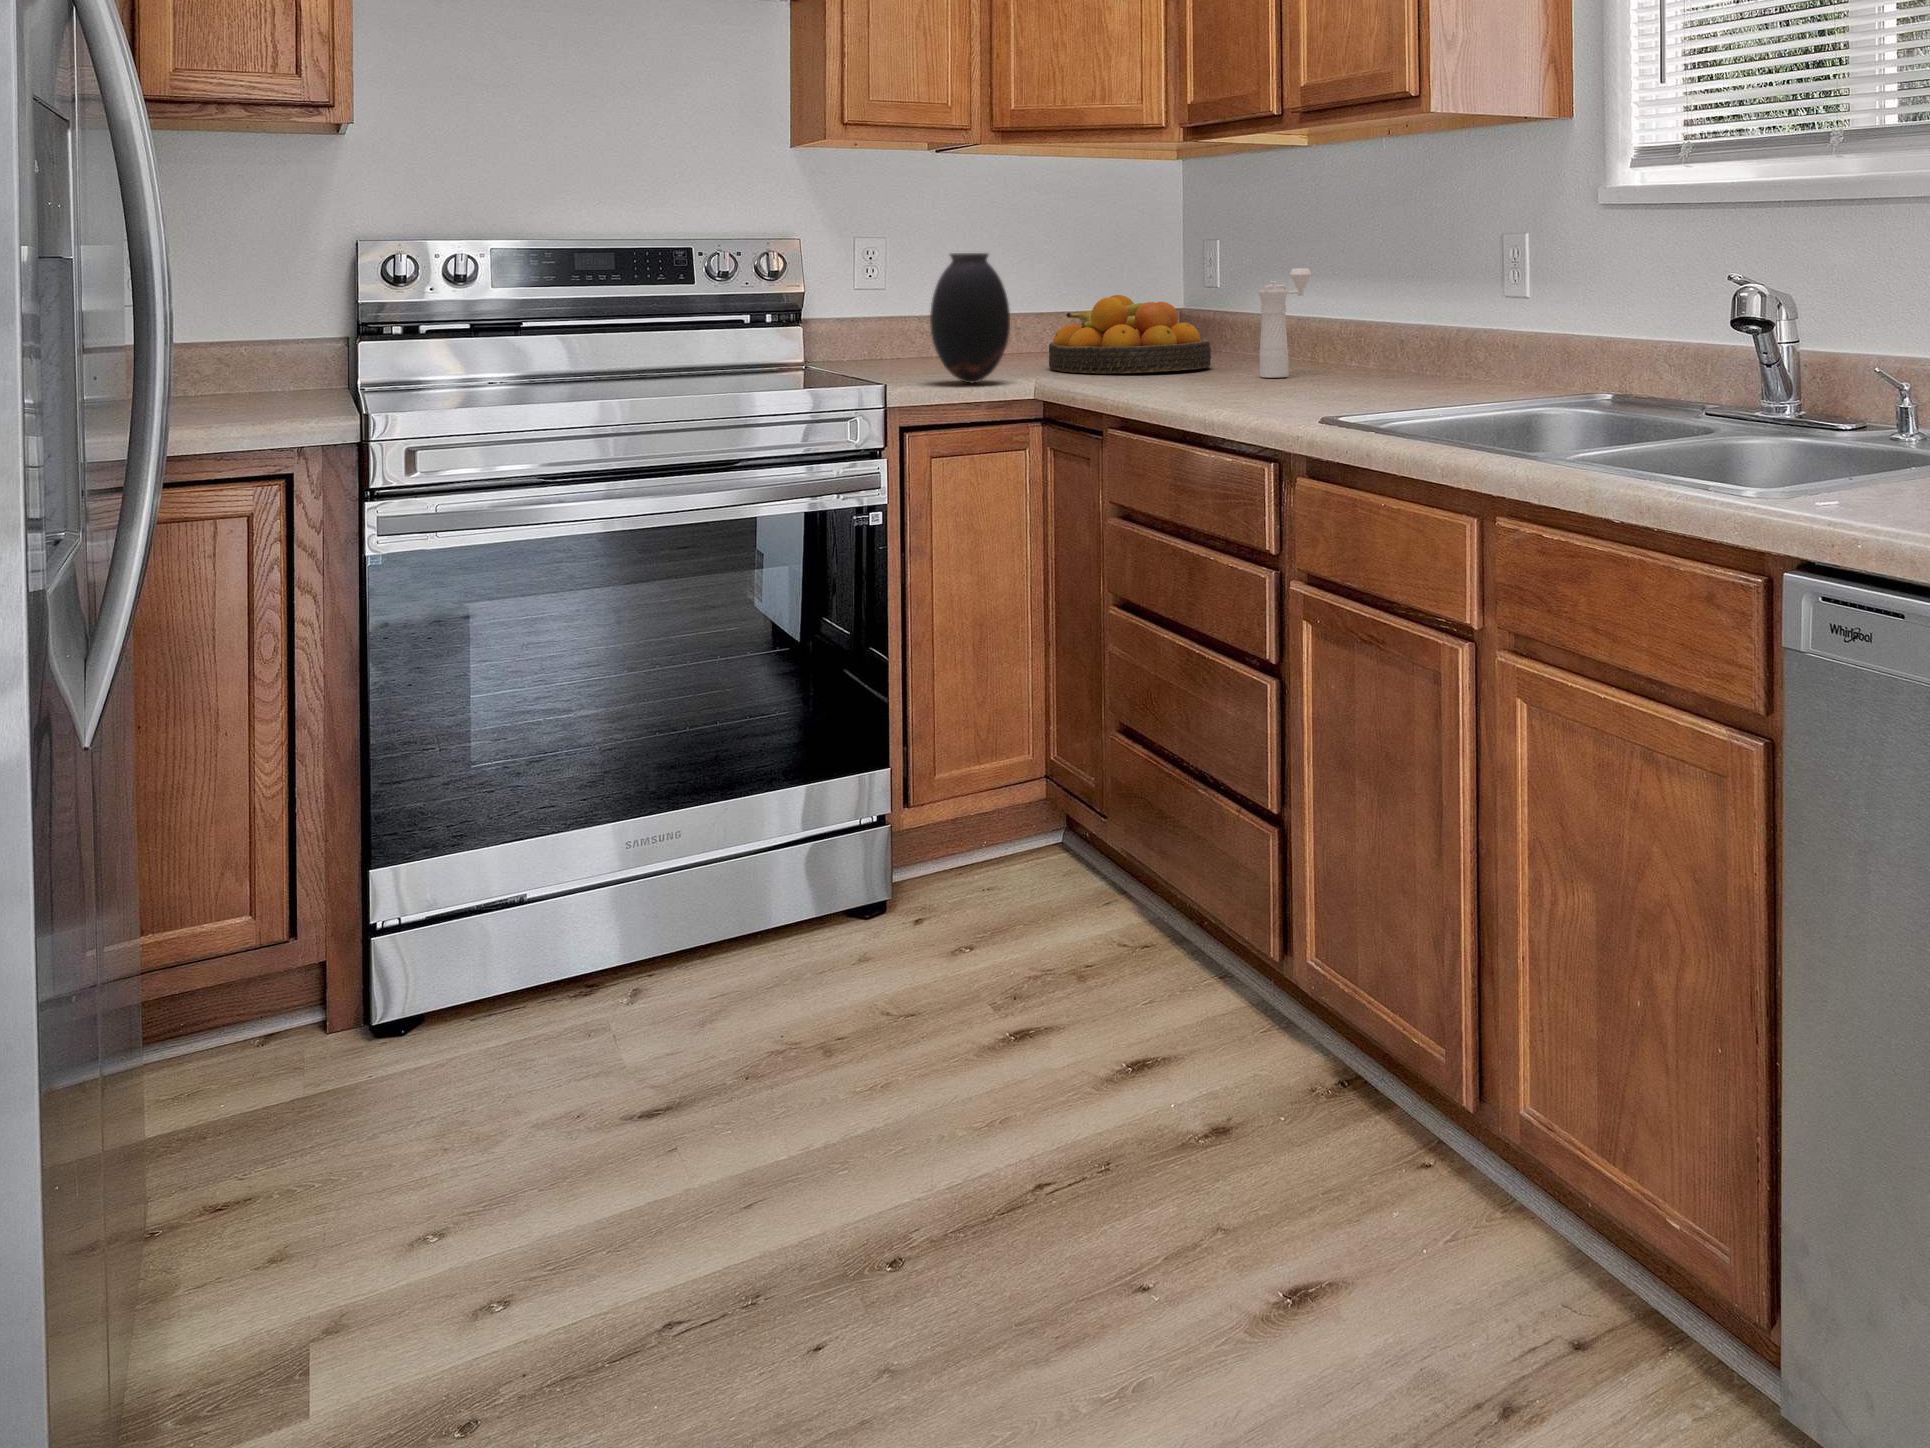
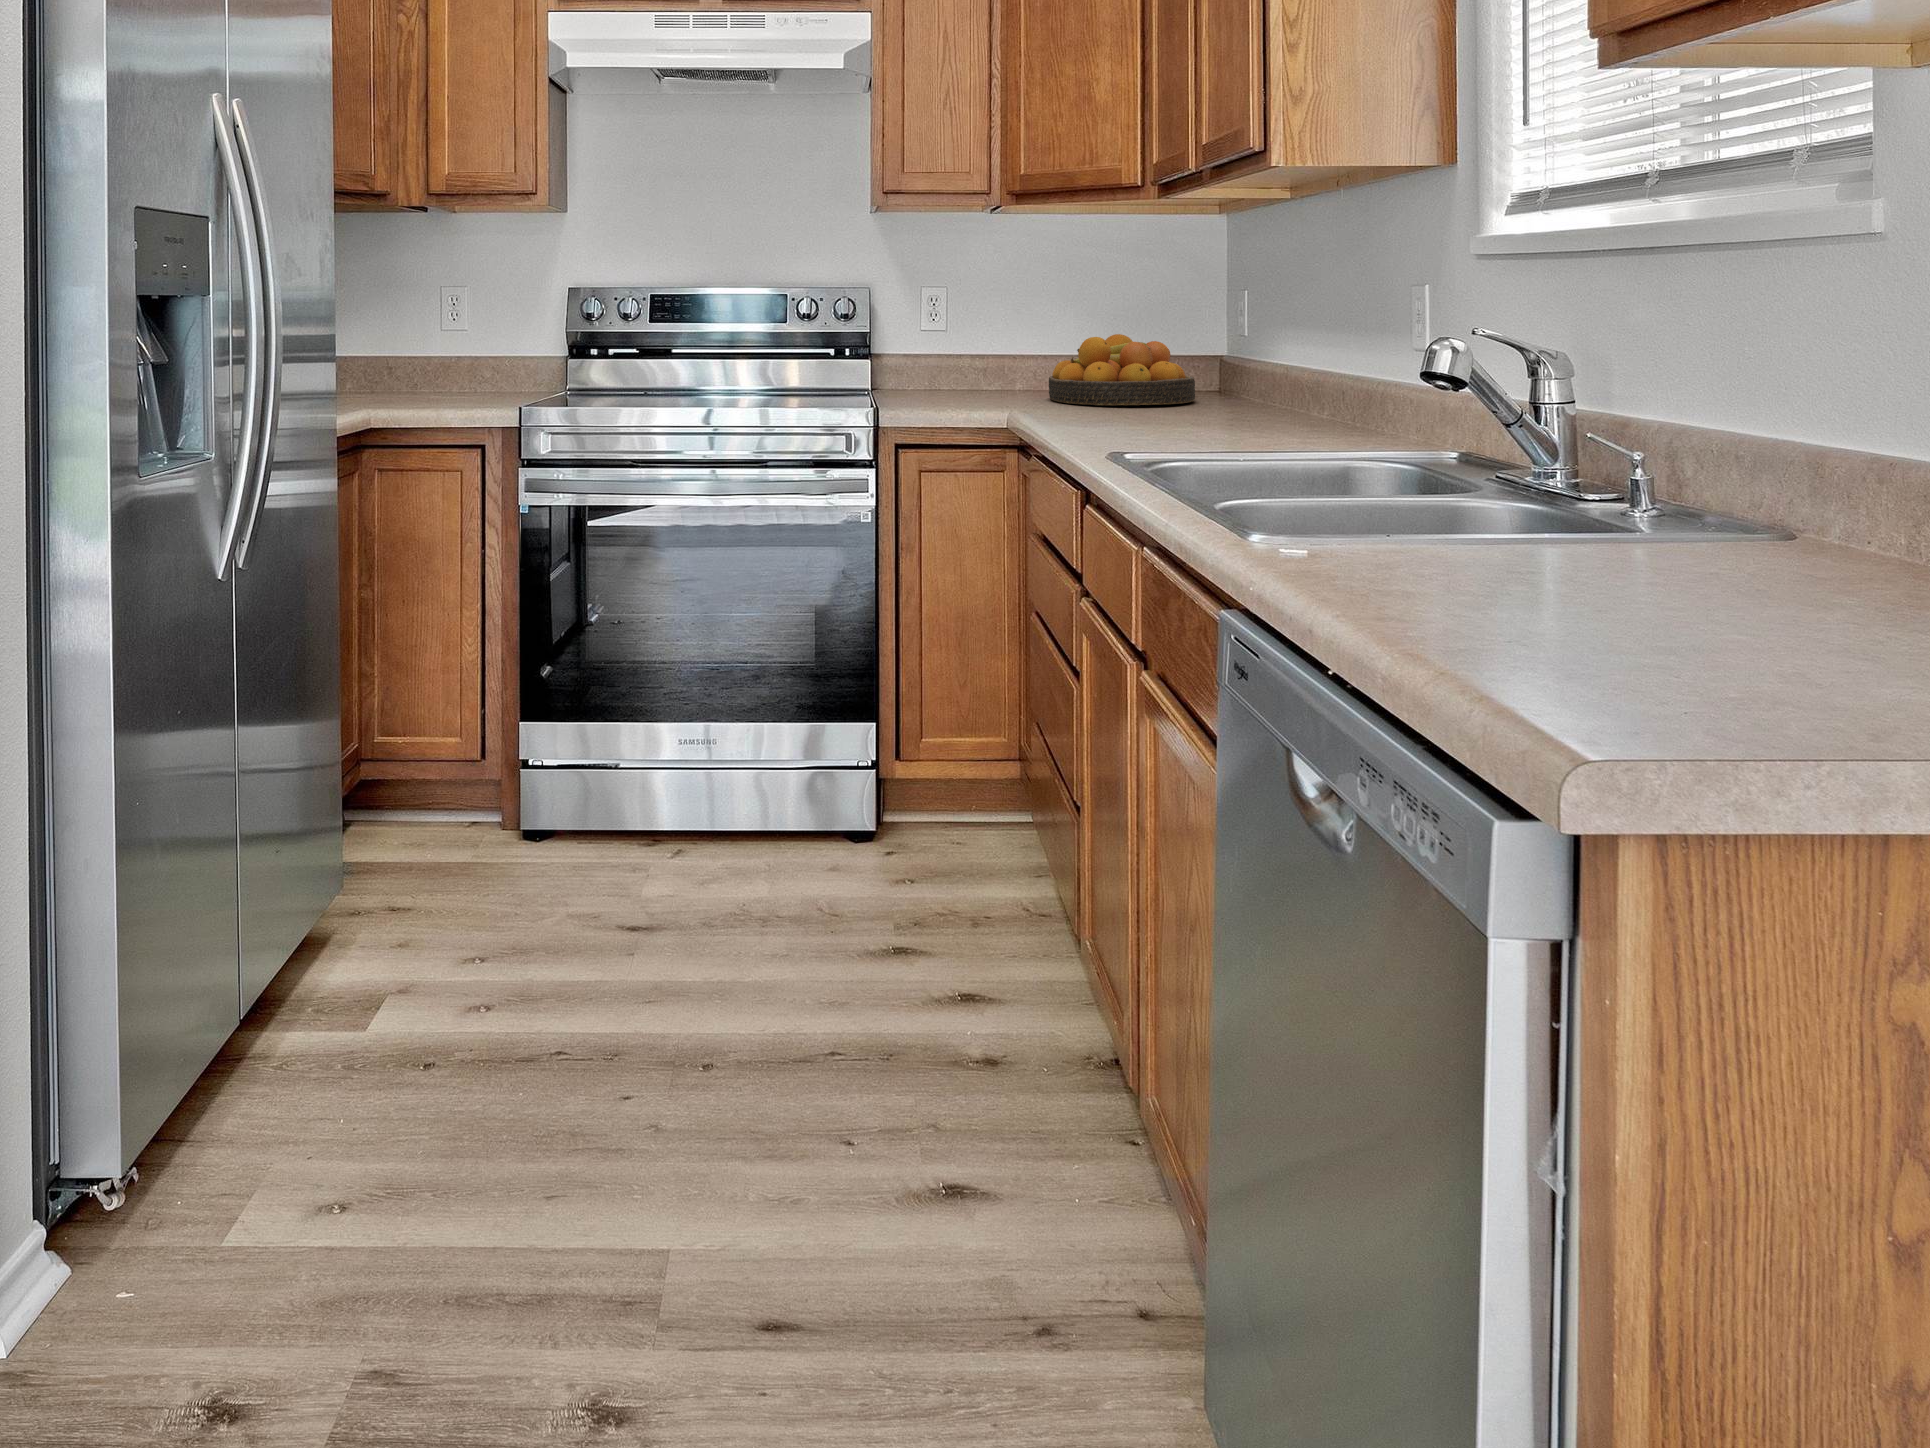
vase: present [930,253,1010,383] -> none [922,299,987,408]
pepper mill: present [1259,268,1311,378] -> none [1211,314,1274,416]

